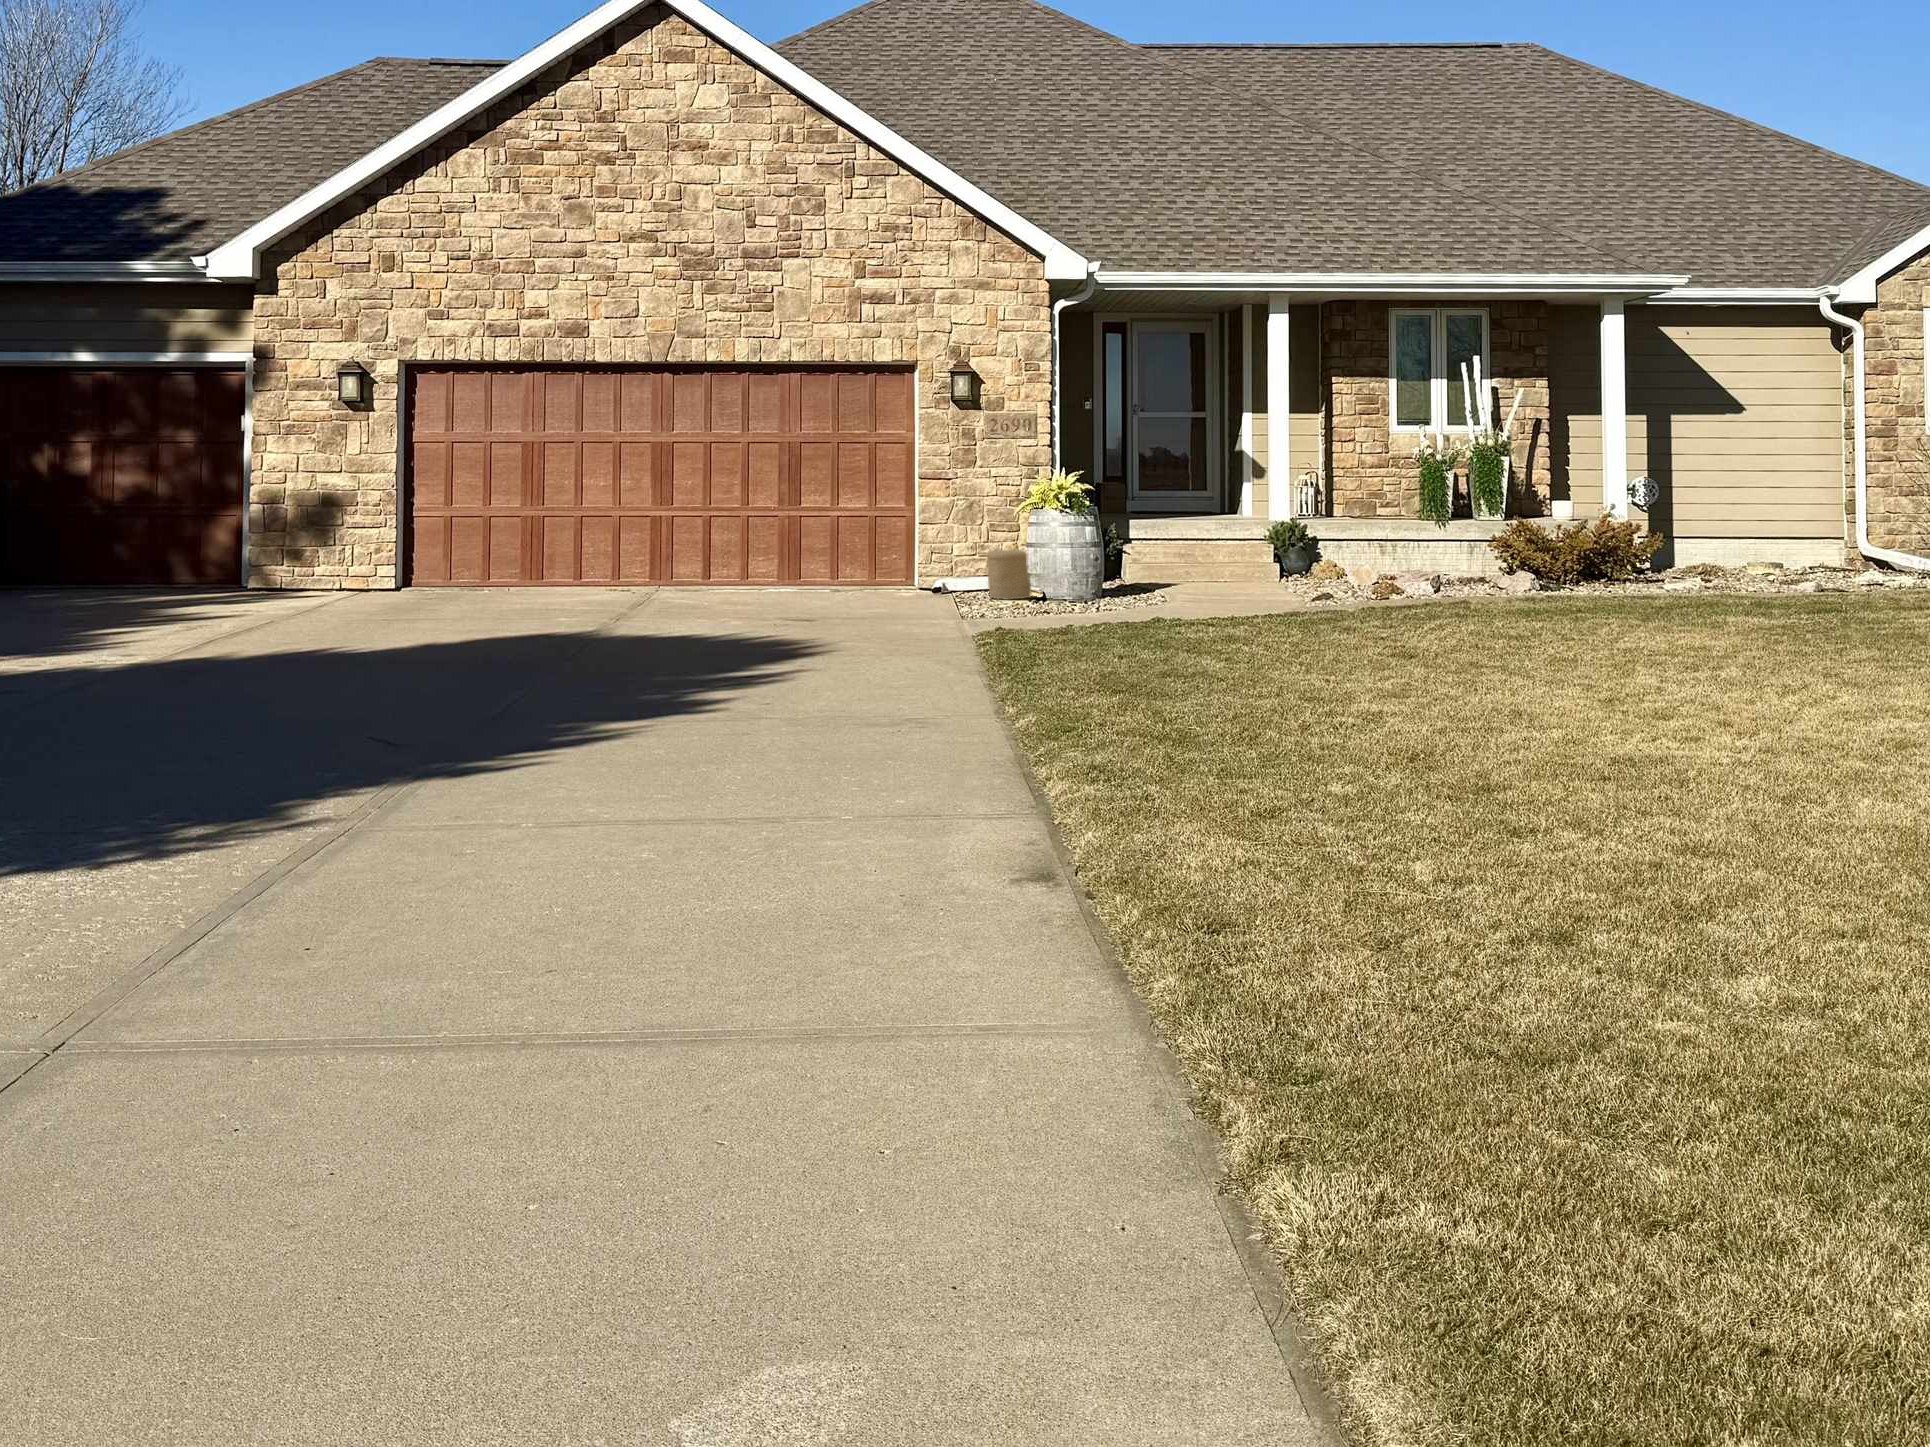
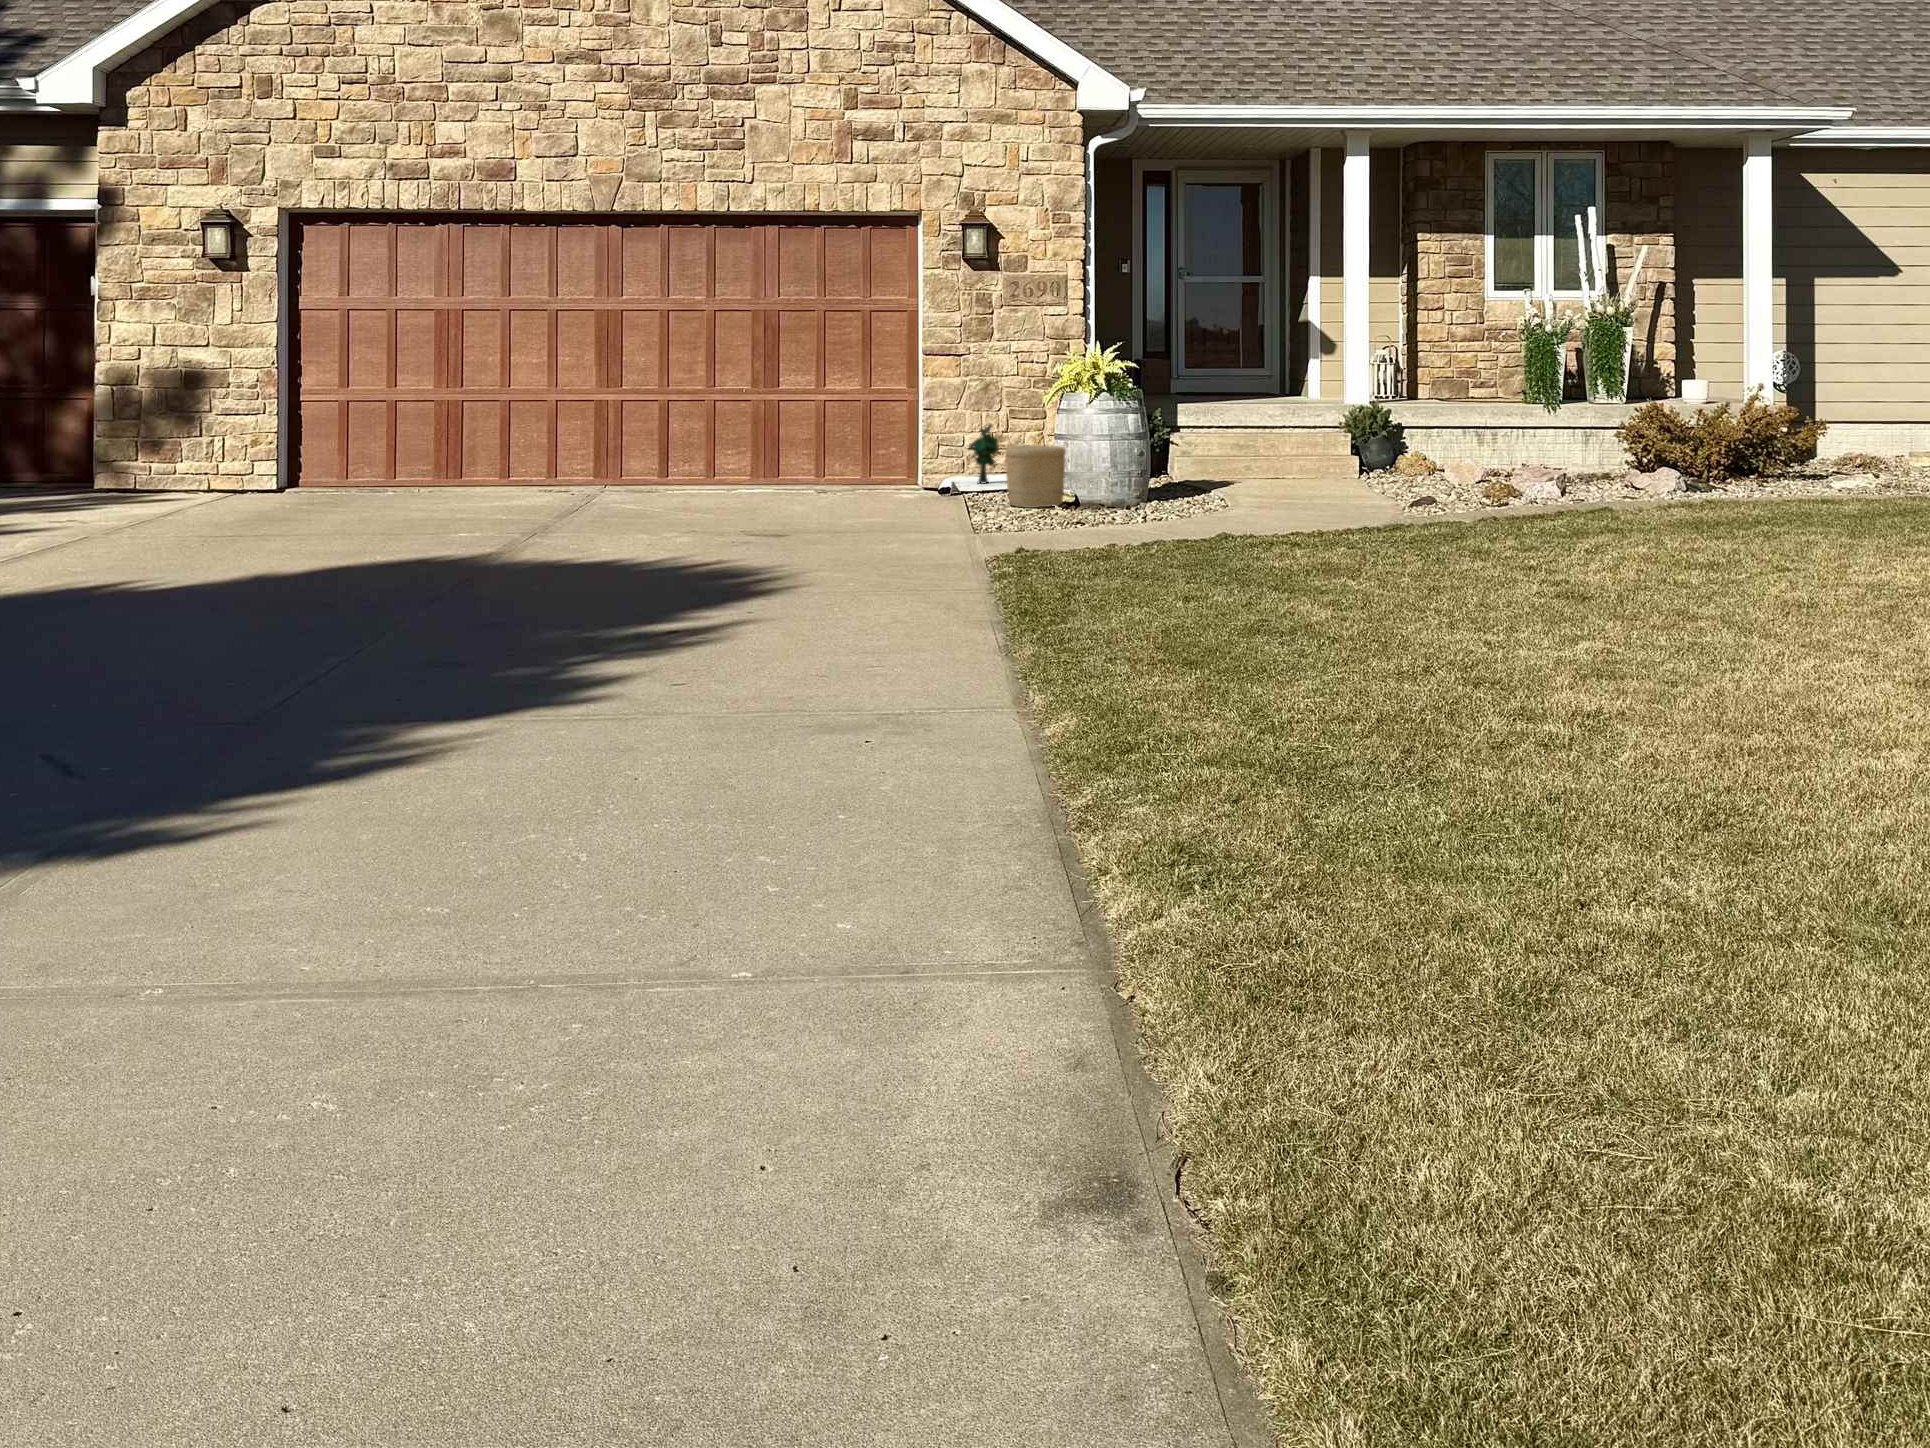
decorative plant: none [955,534,984,584] -> present [969,424,1001,484]

